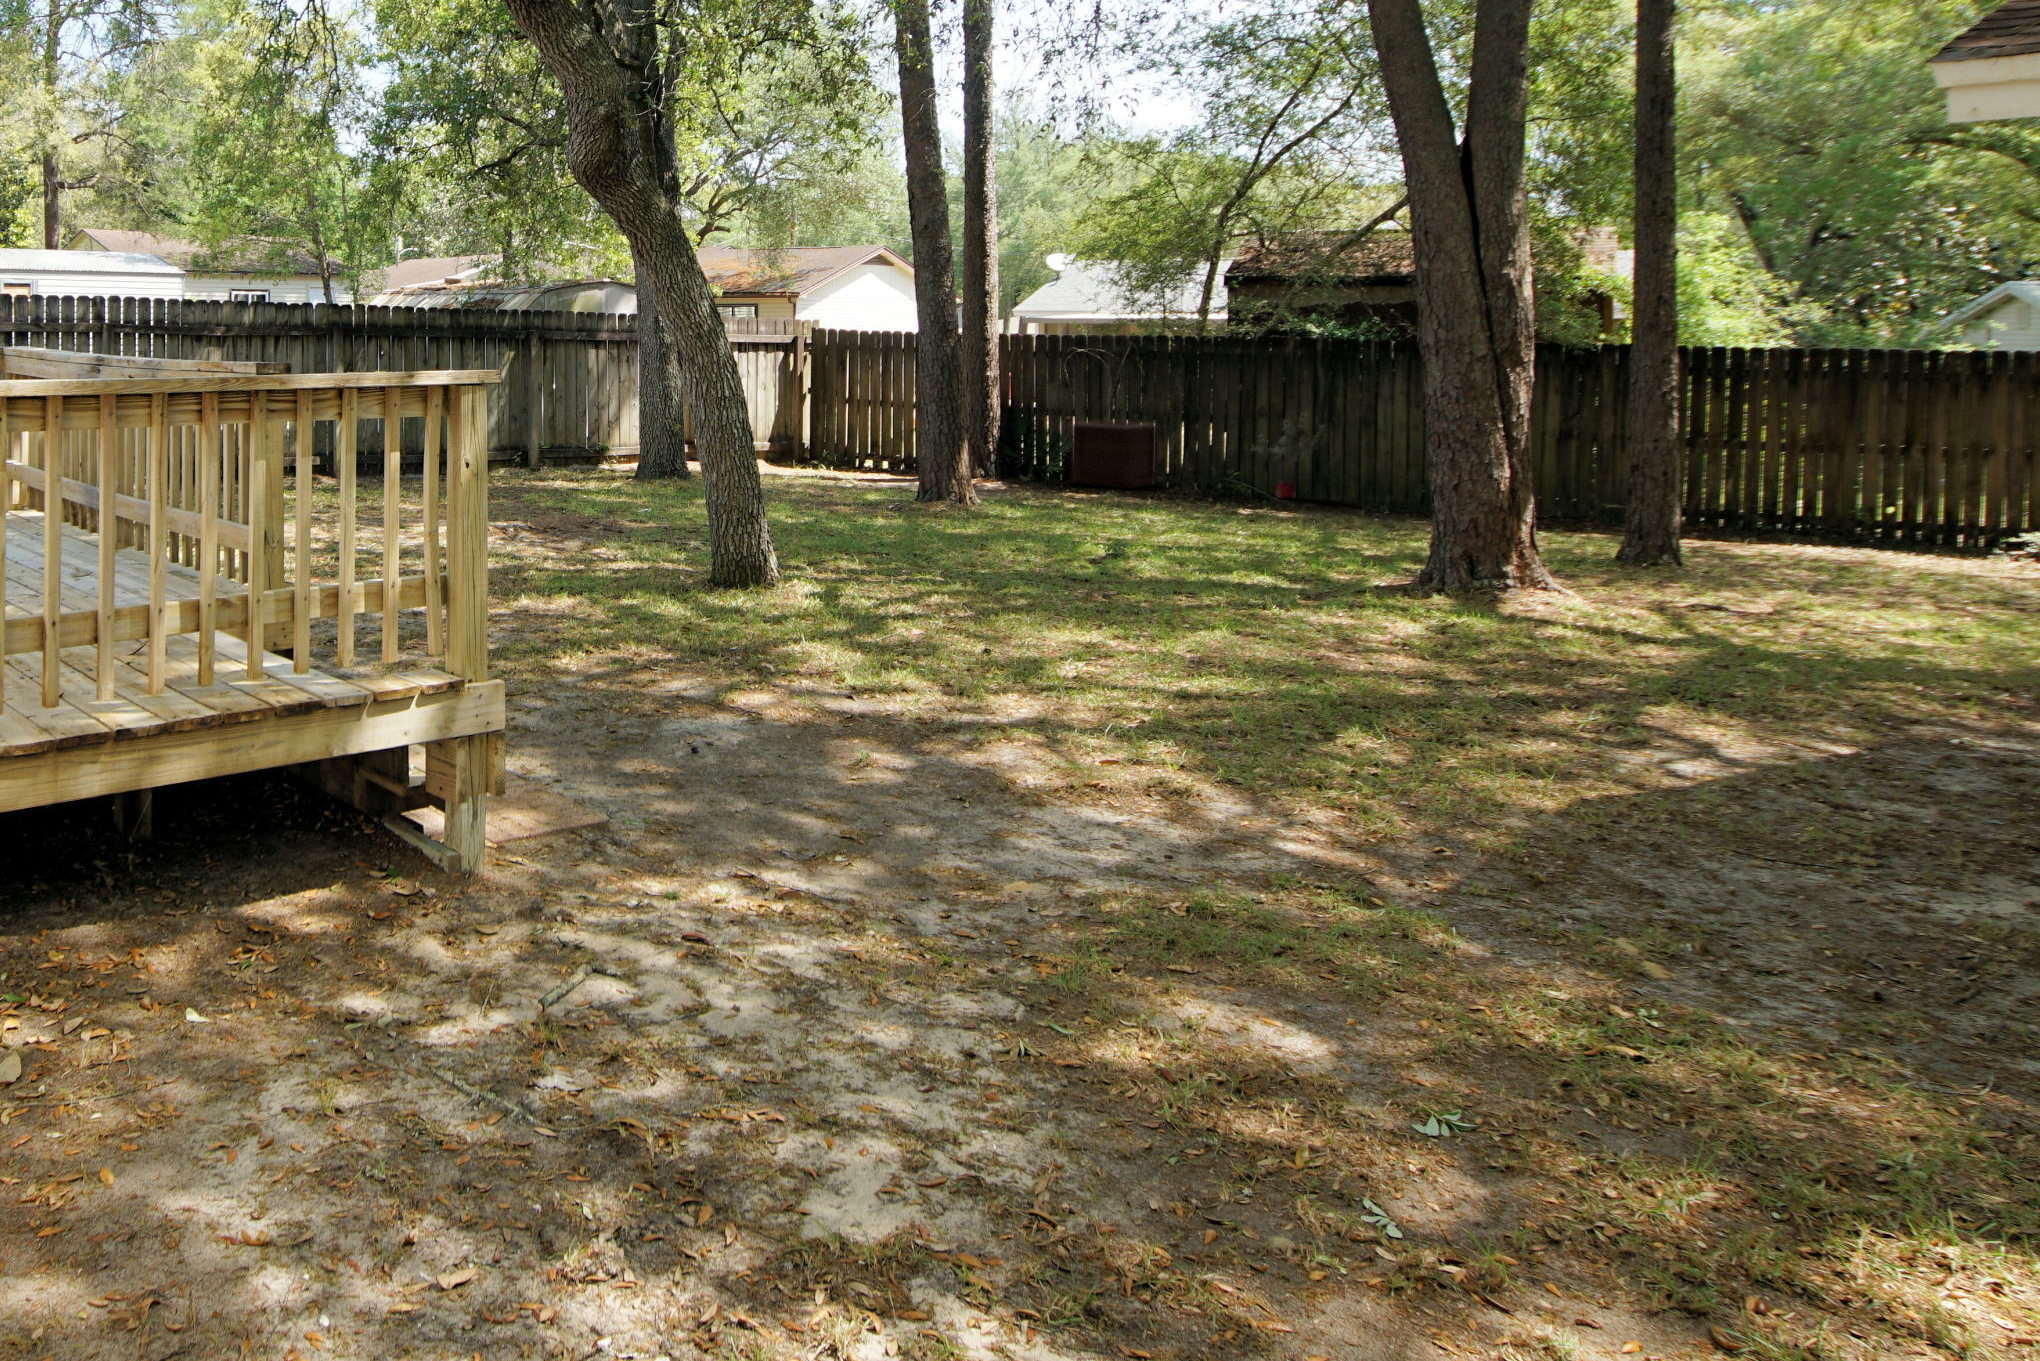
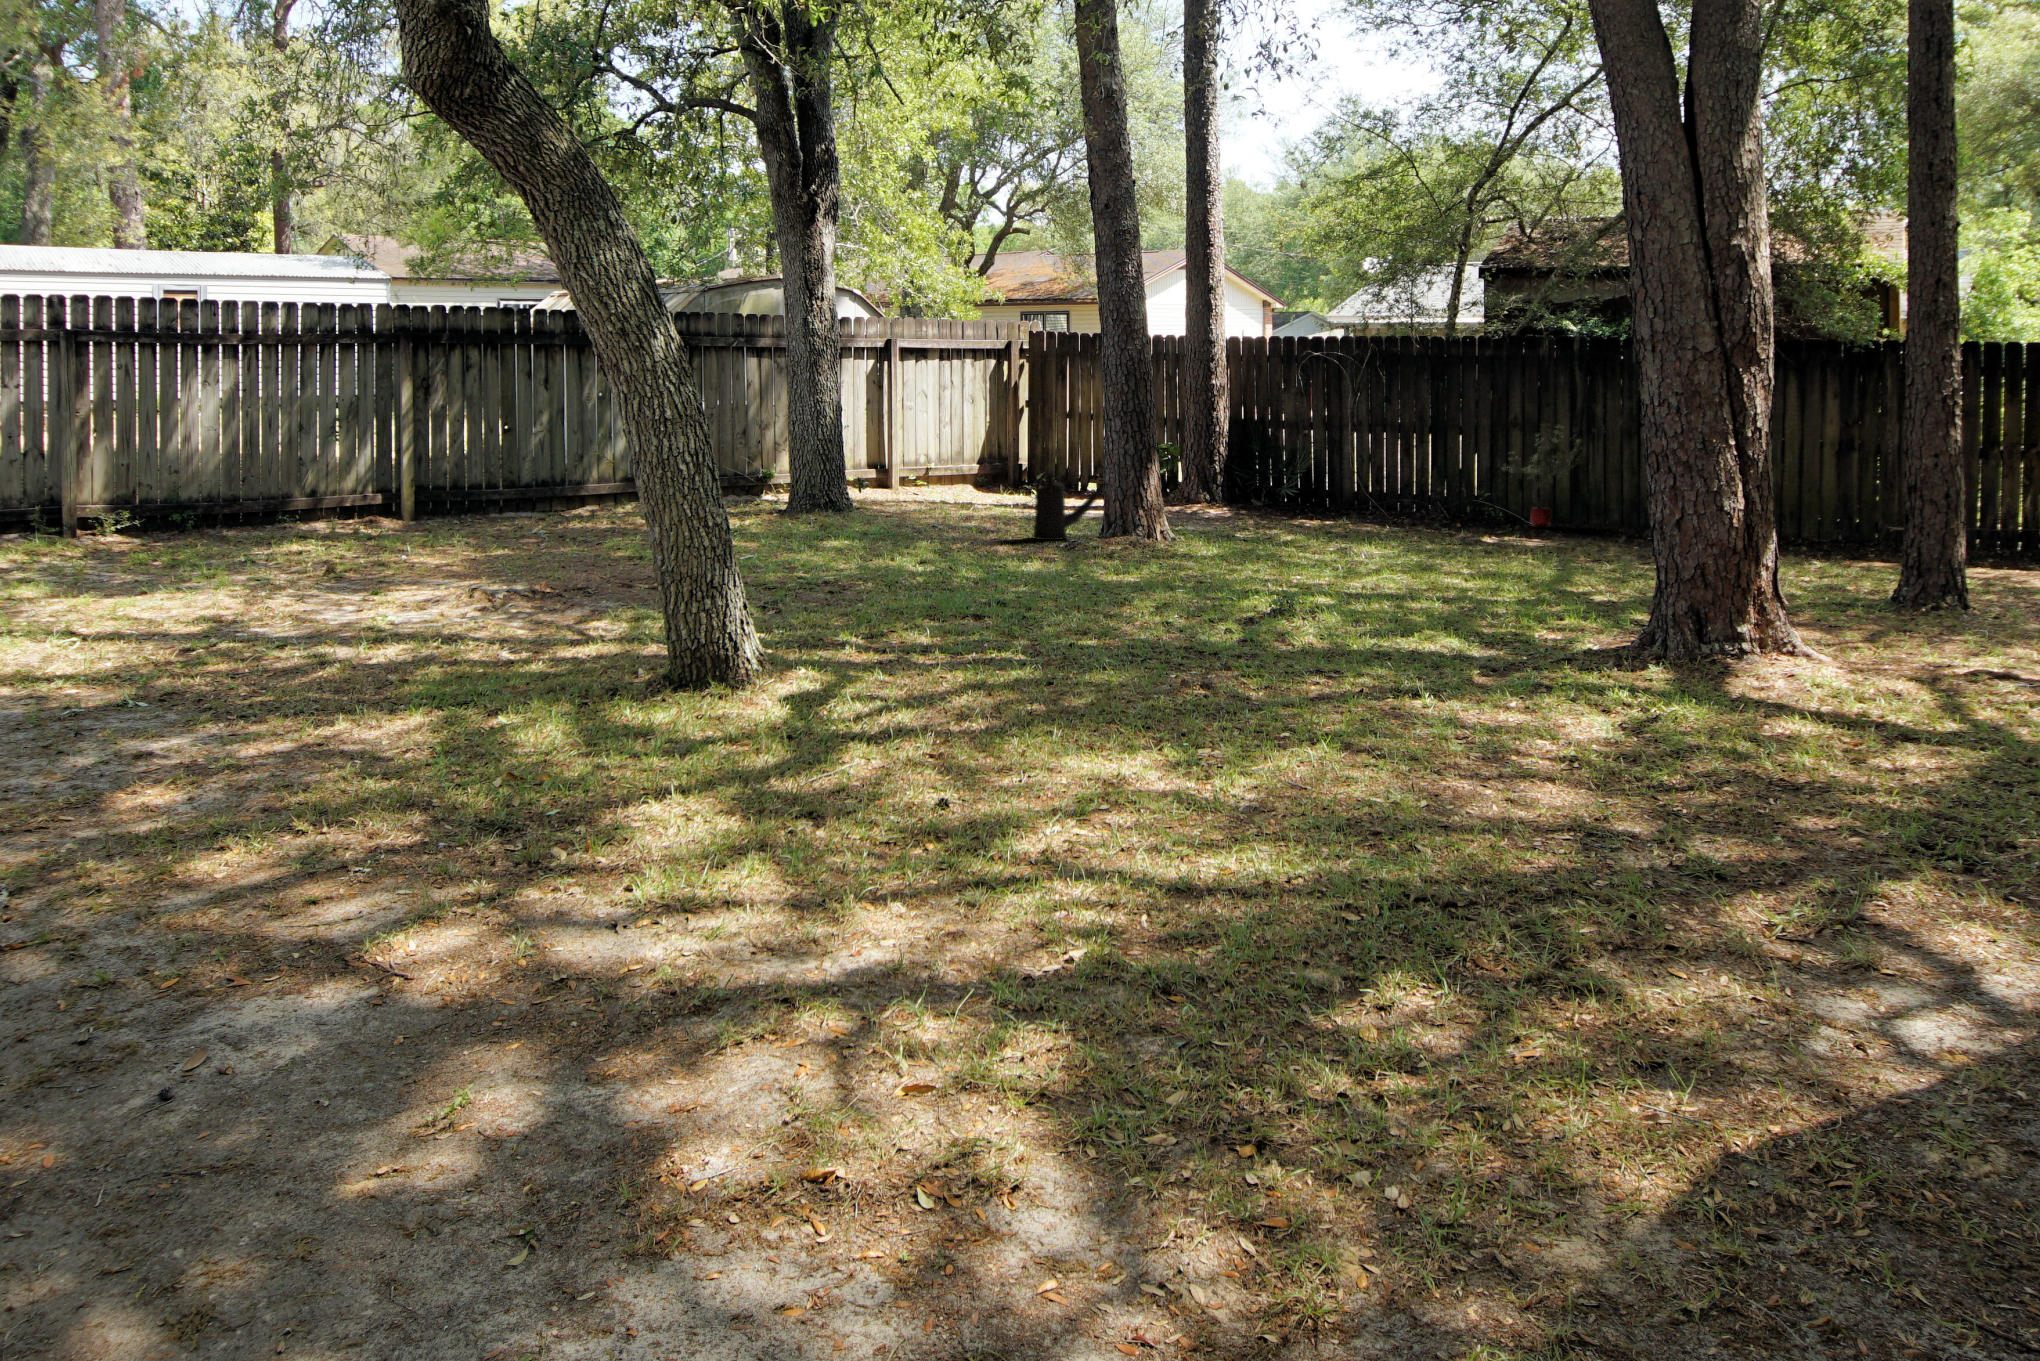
wooden crate: present [1071,421,1157,488] -> none [1302,437,1401,518]
watering can: none [855,444,924,500] -> present [1023,470,1106,540]

